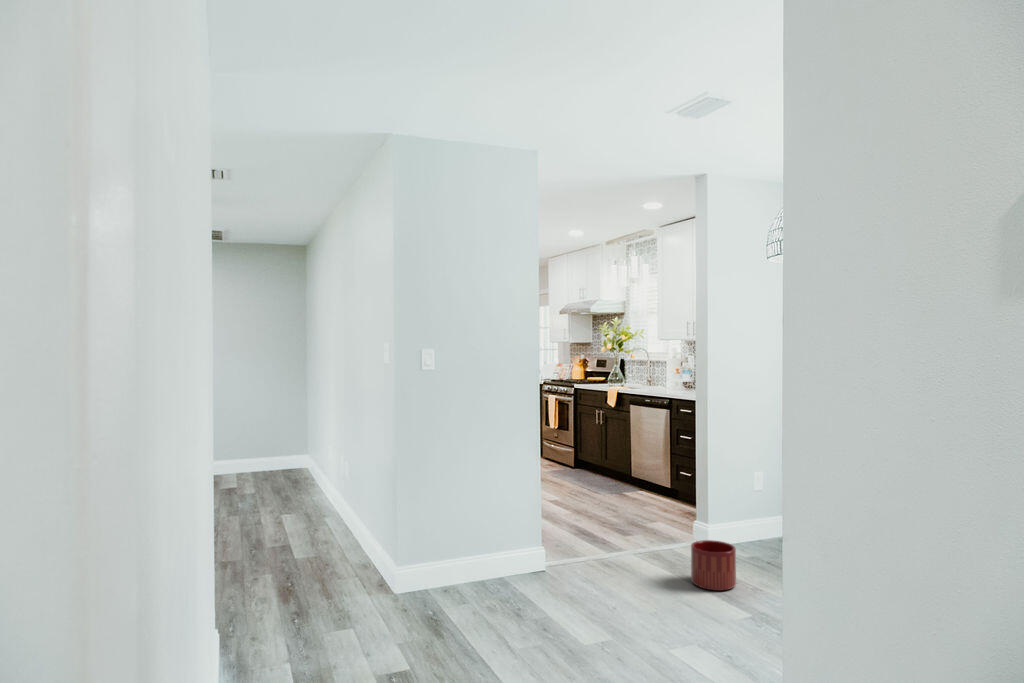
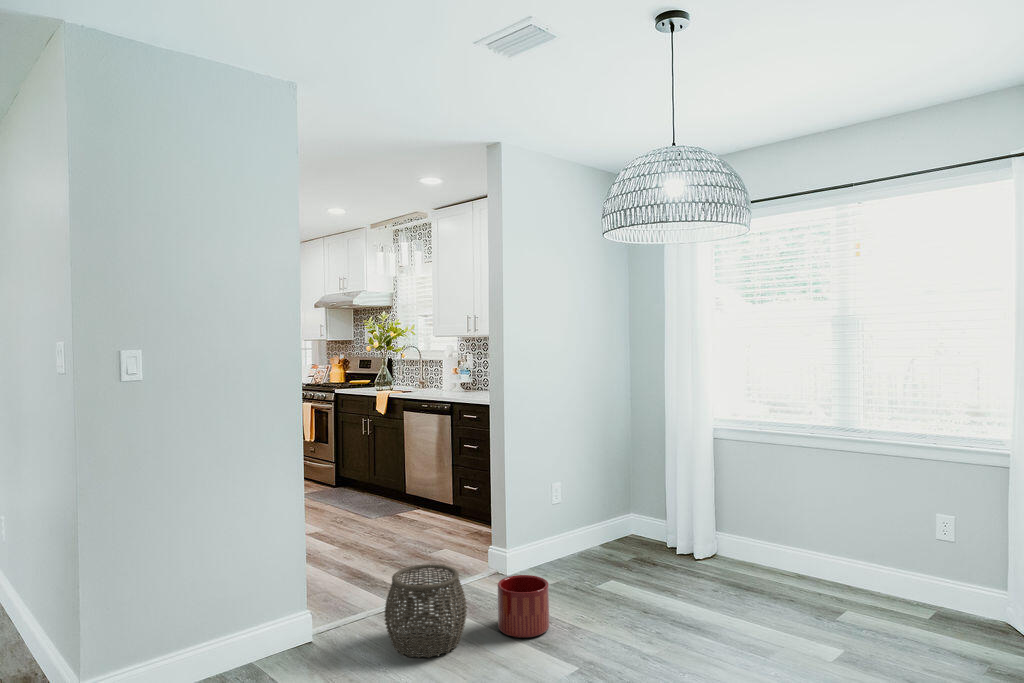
woven basket: none [597,521,664,592] -> present [384,564,467,658]

